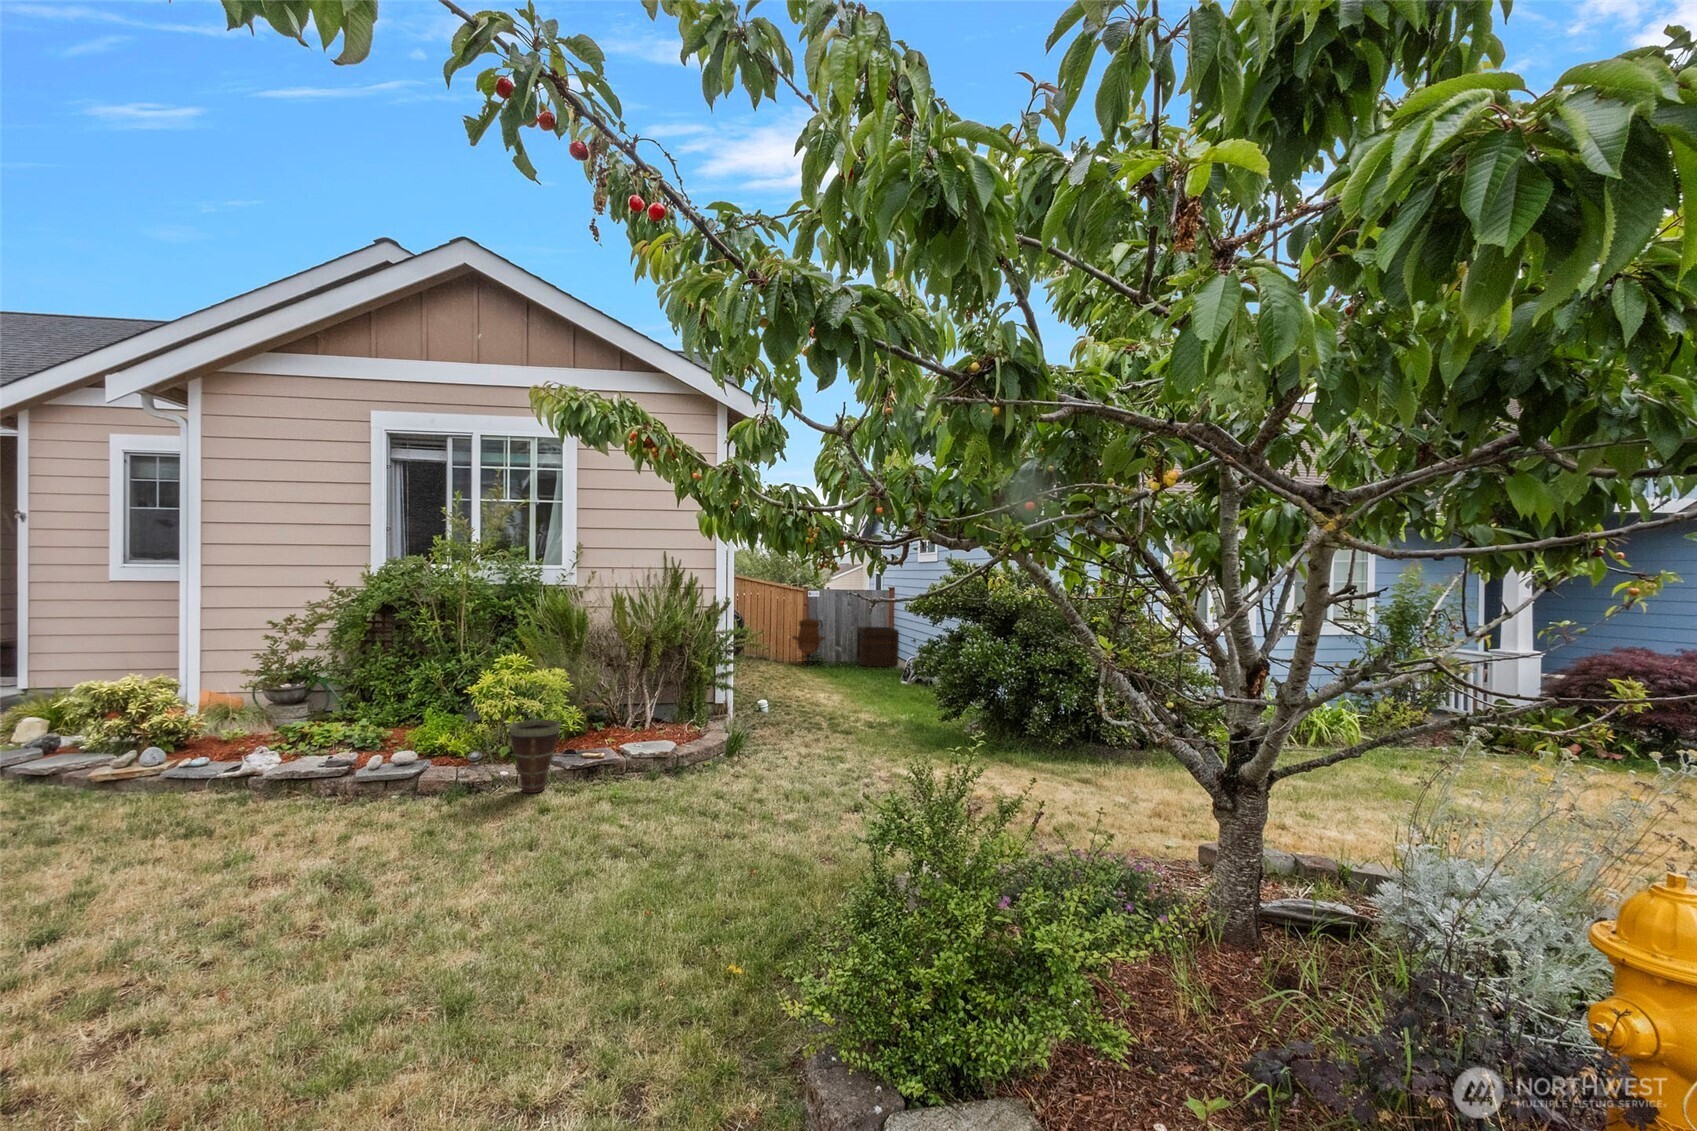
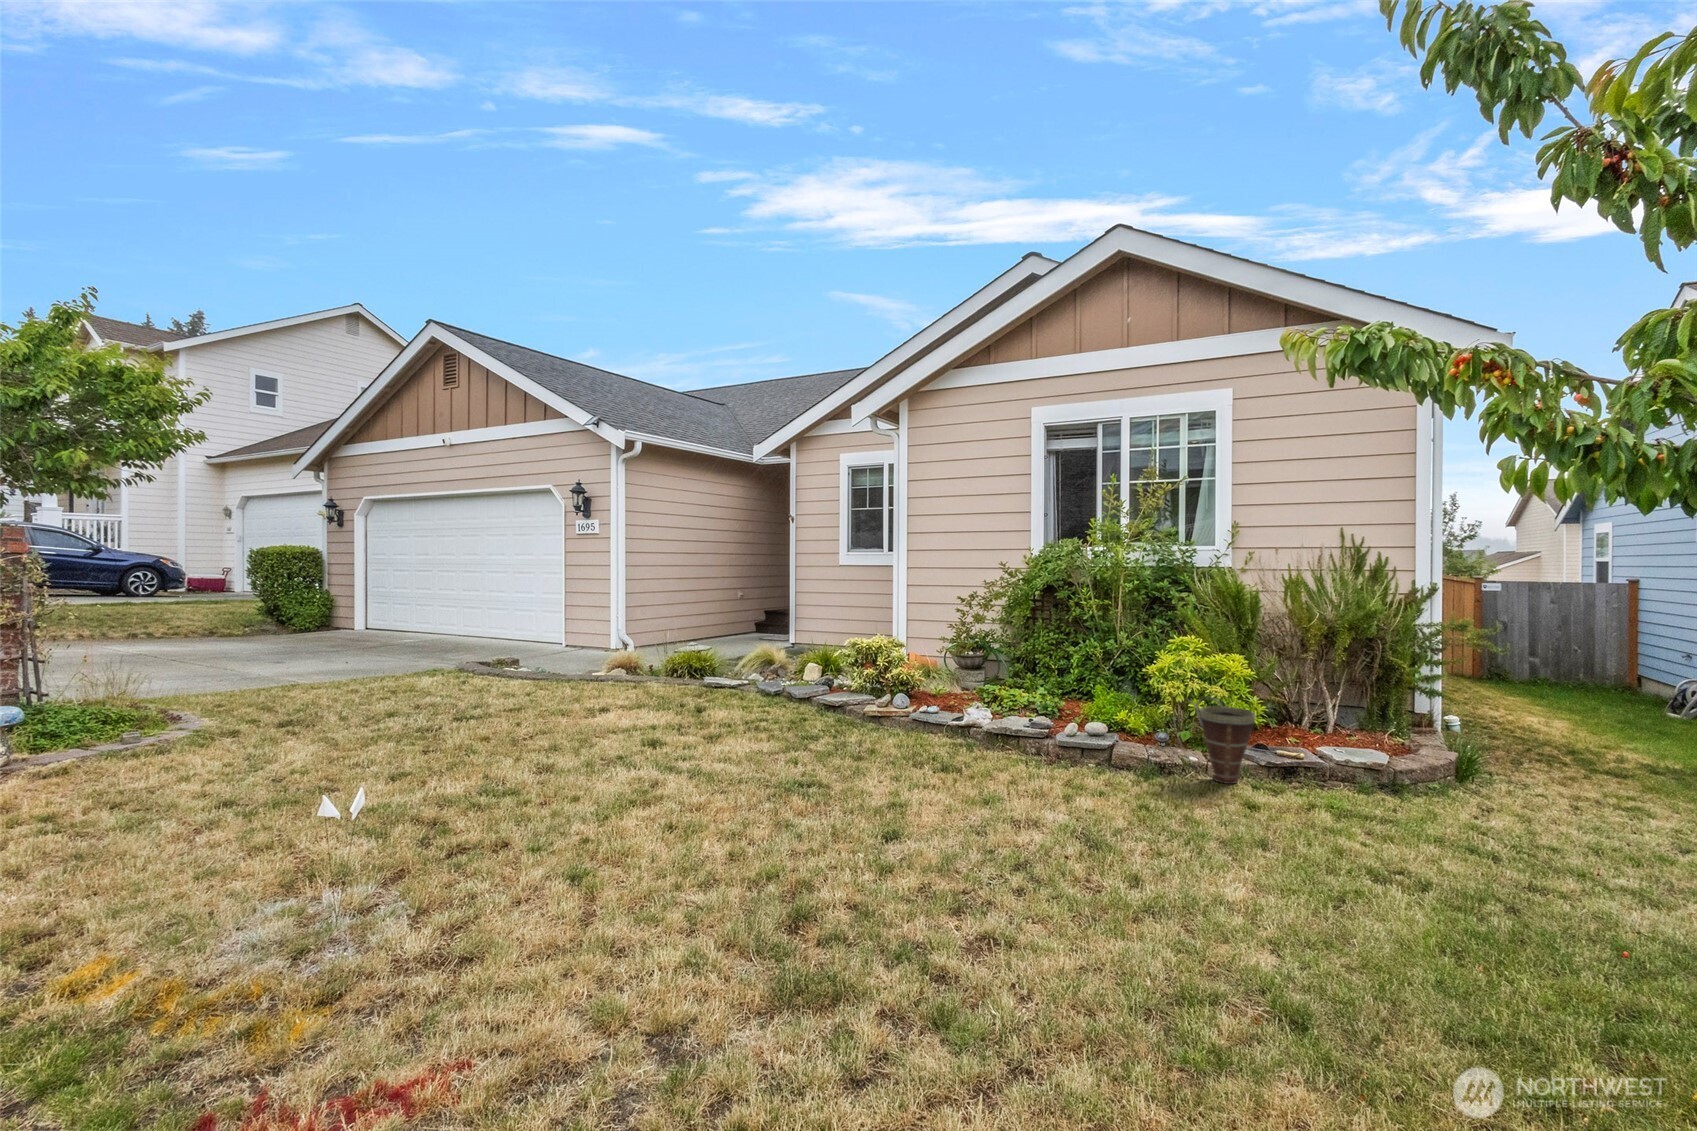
lounge chair: present [792,619,825,663] -> none [1475,620,1533,680]
wooden crate: present [856,627,899,667] -> none [1590,633,1680,694]

